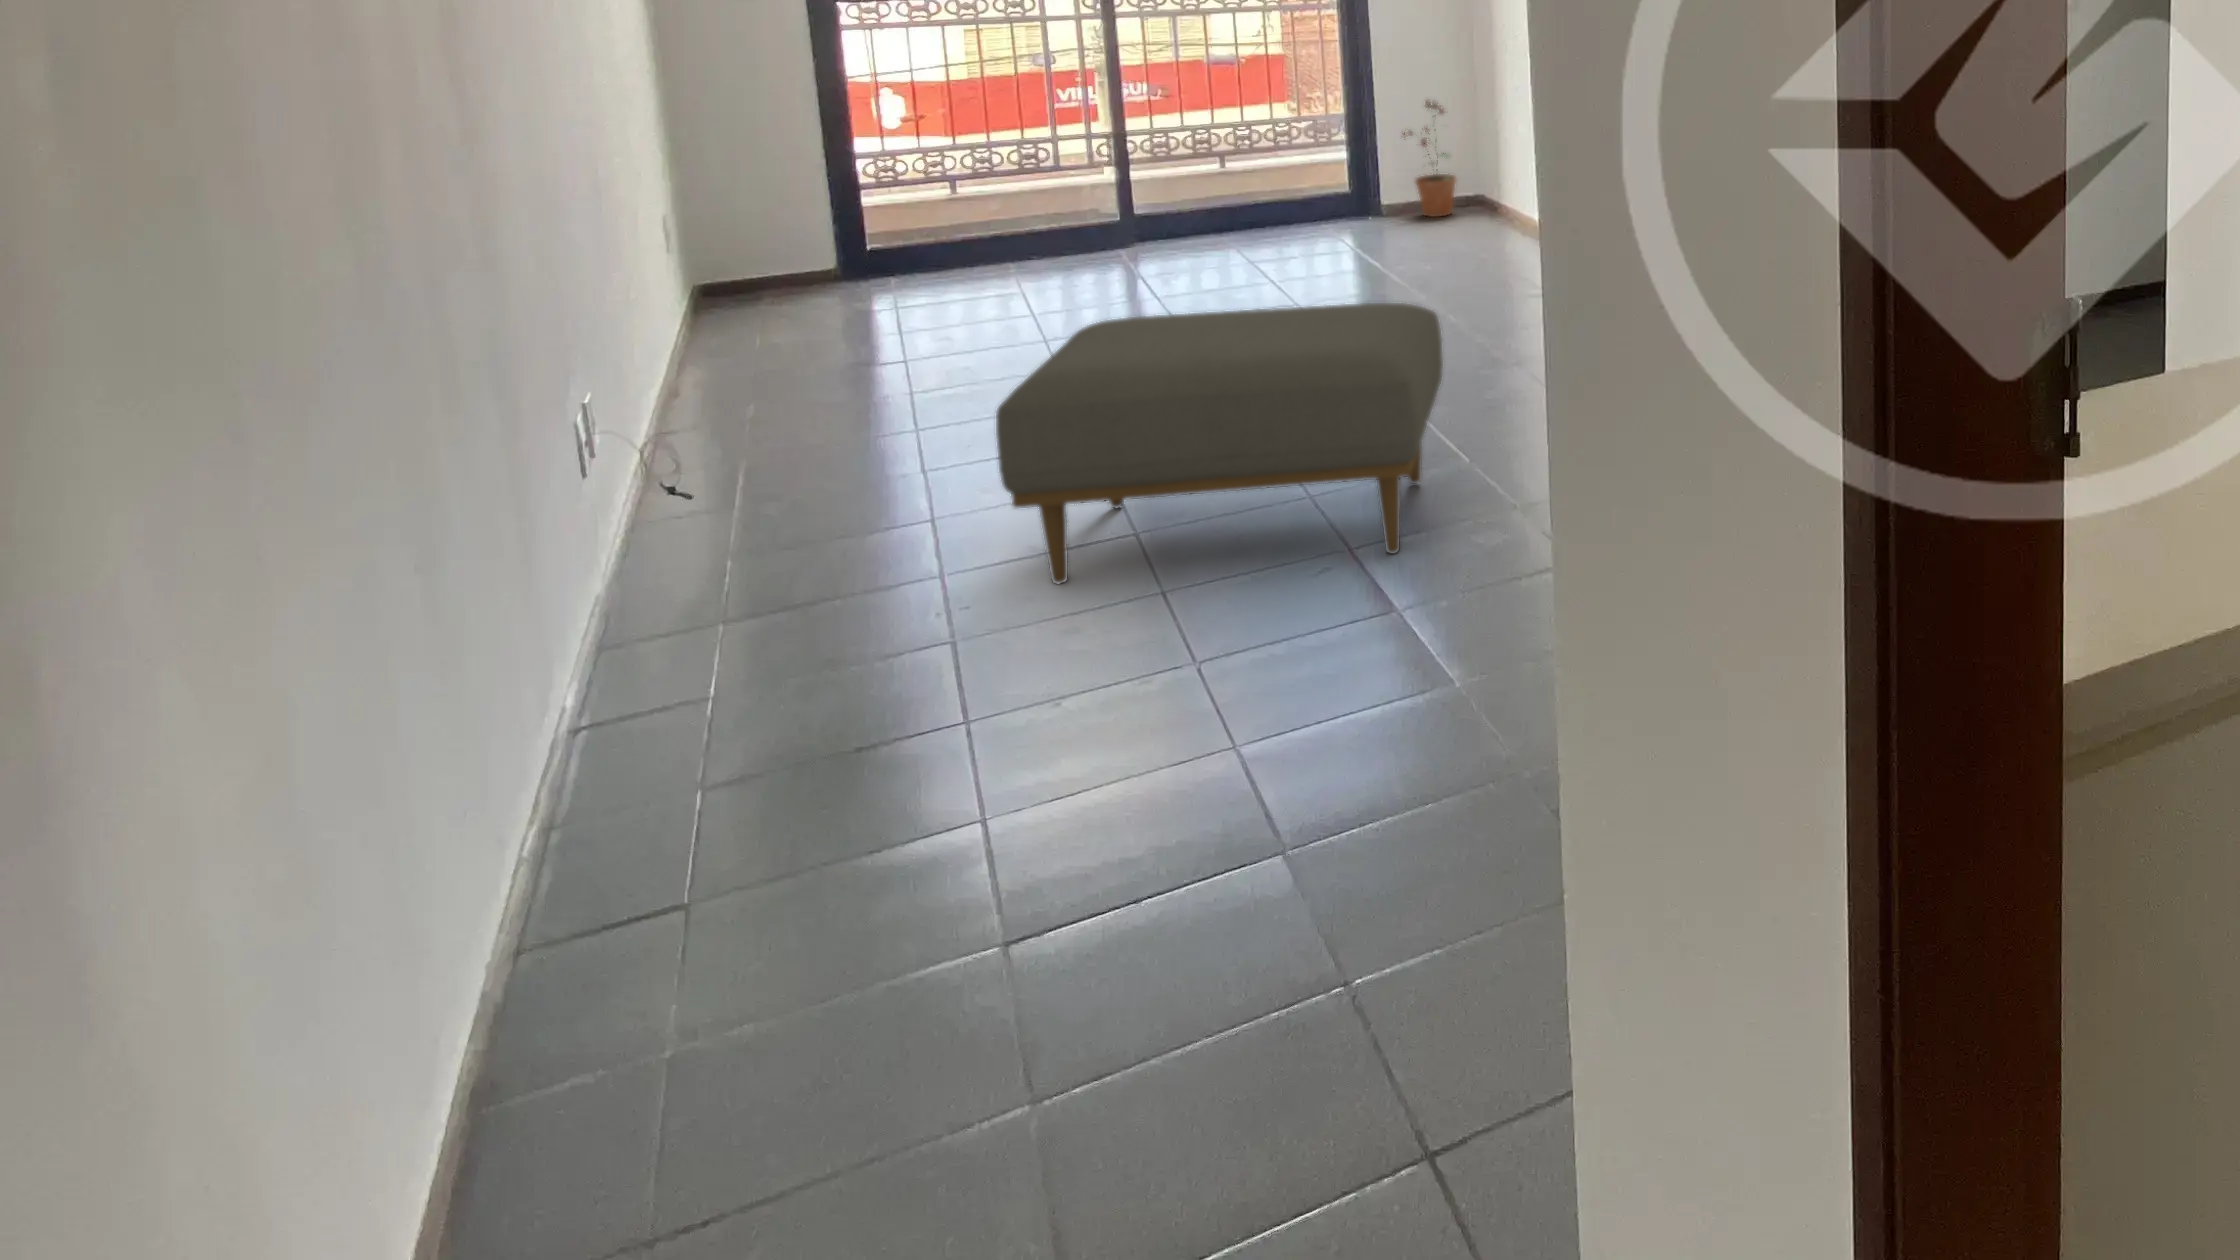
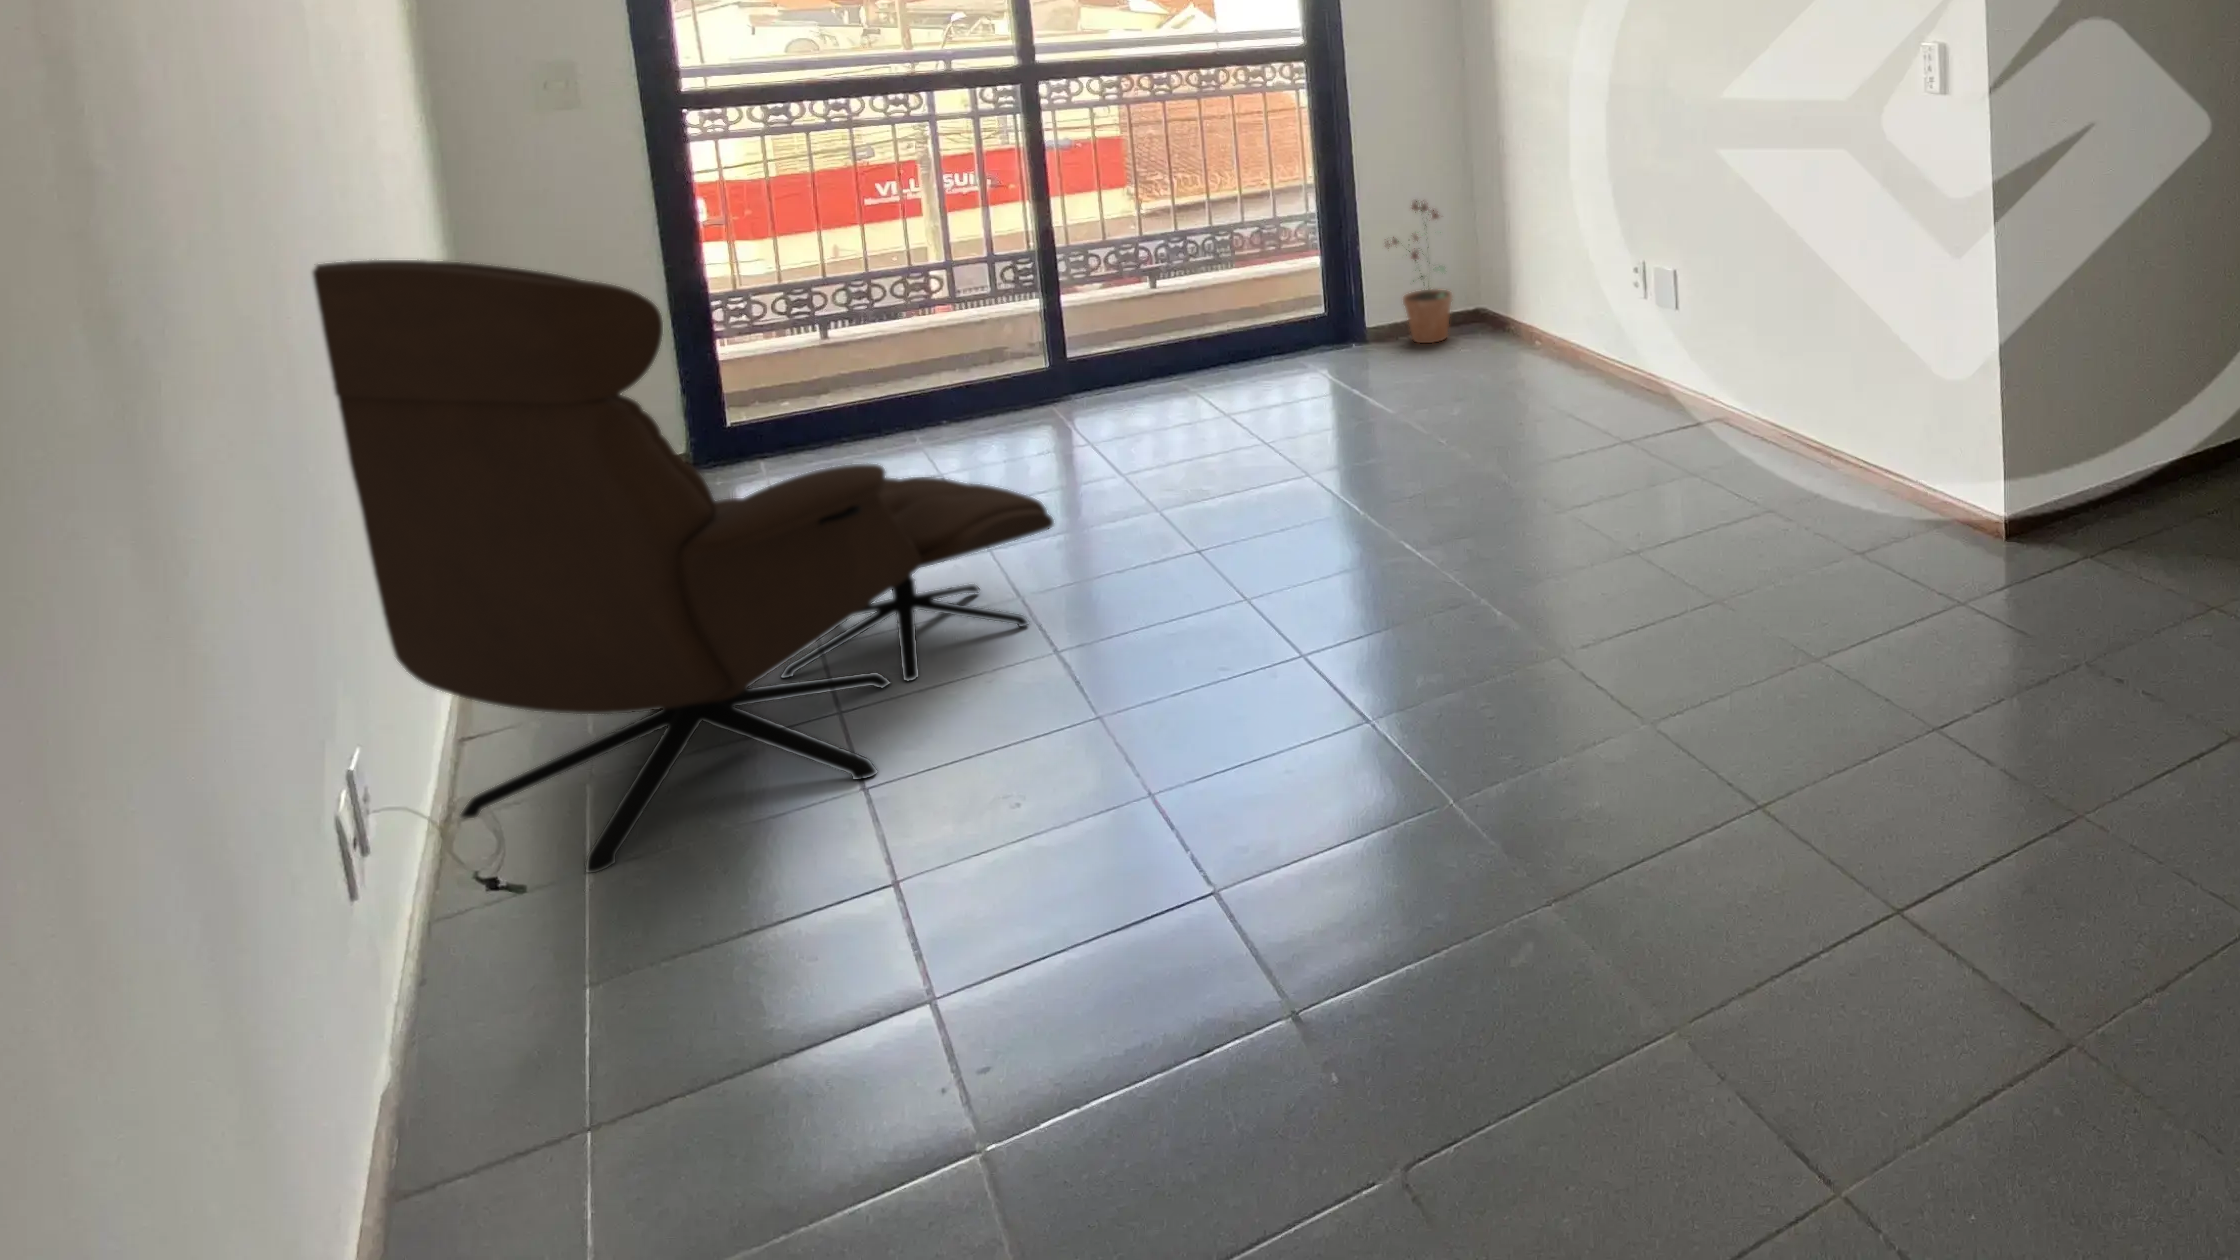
lounge chair: none [521,54,1088,489] -> present [313,260,1054,873]
ottoman: present [996,303,1443,584] -> none [1027,576,1642,1064]

